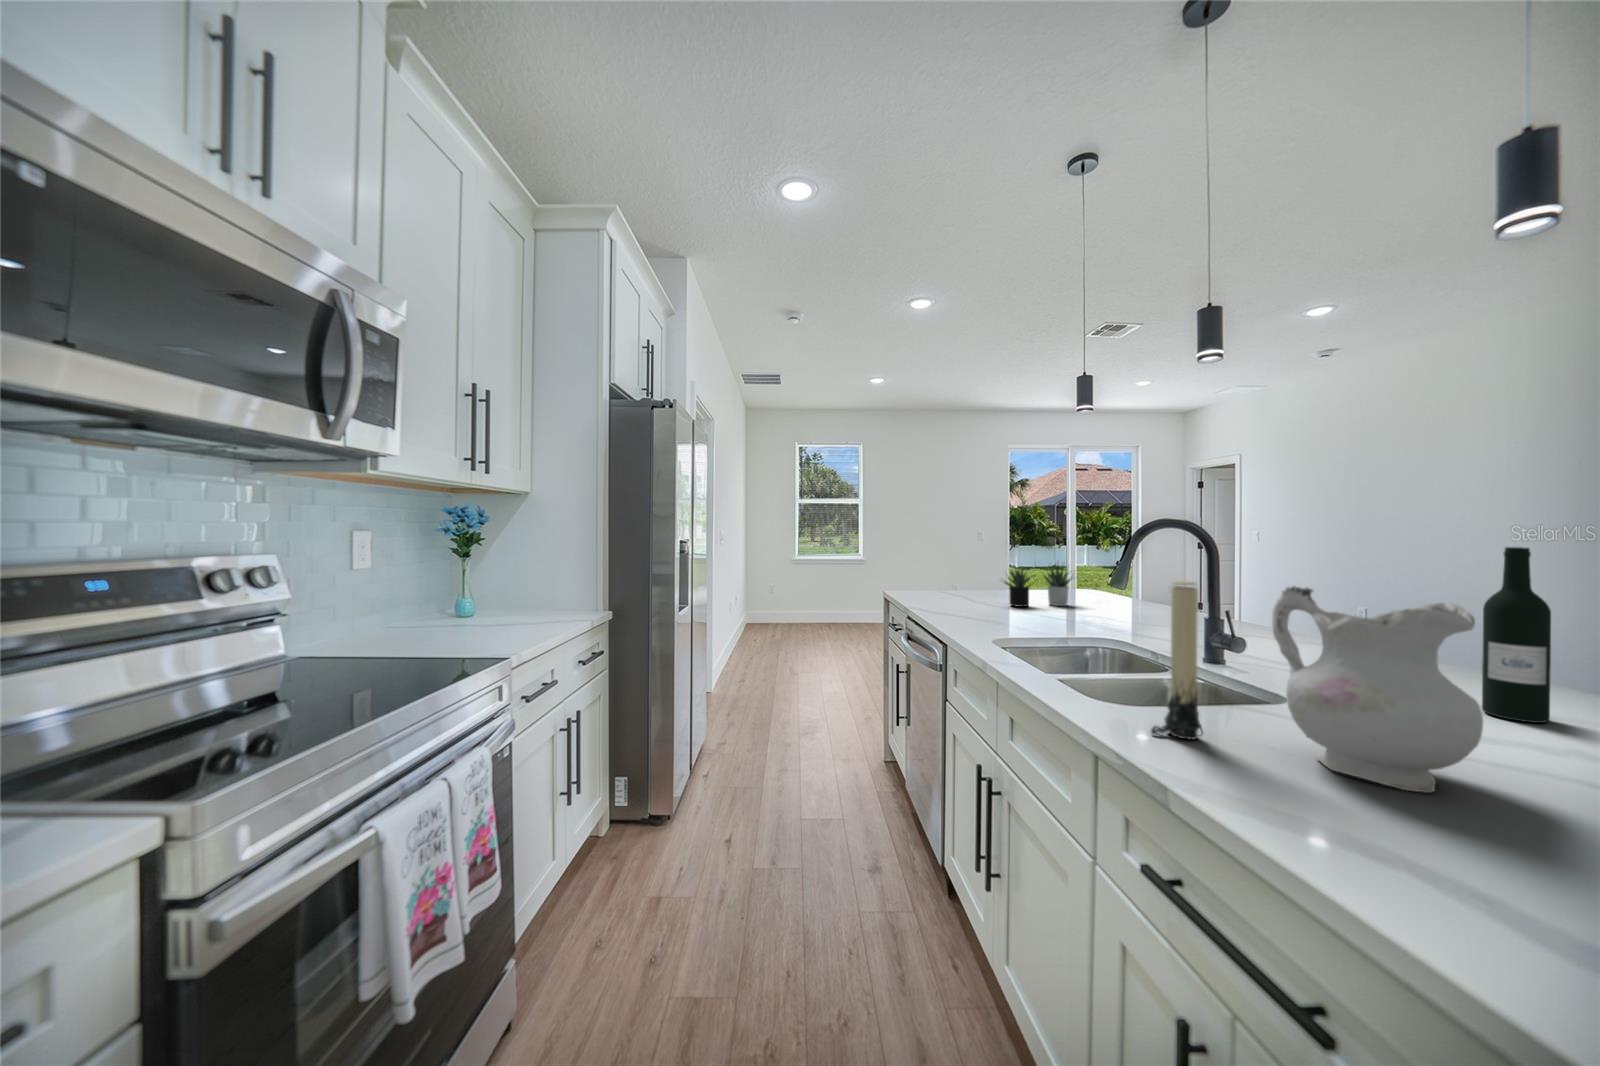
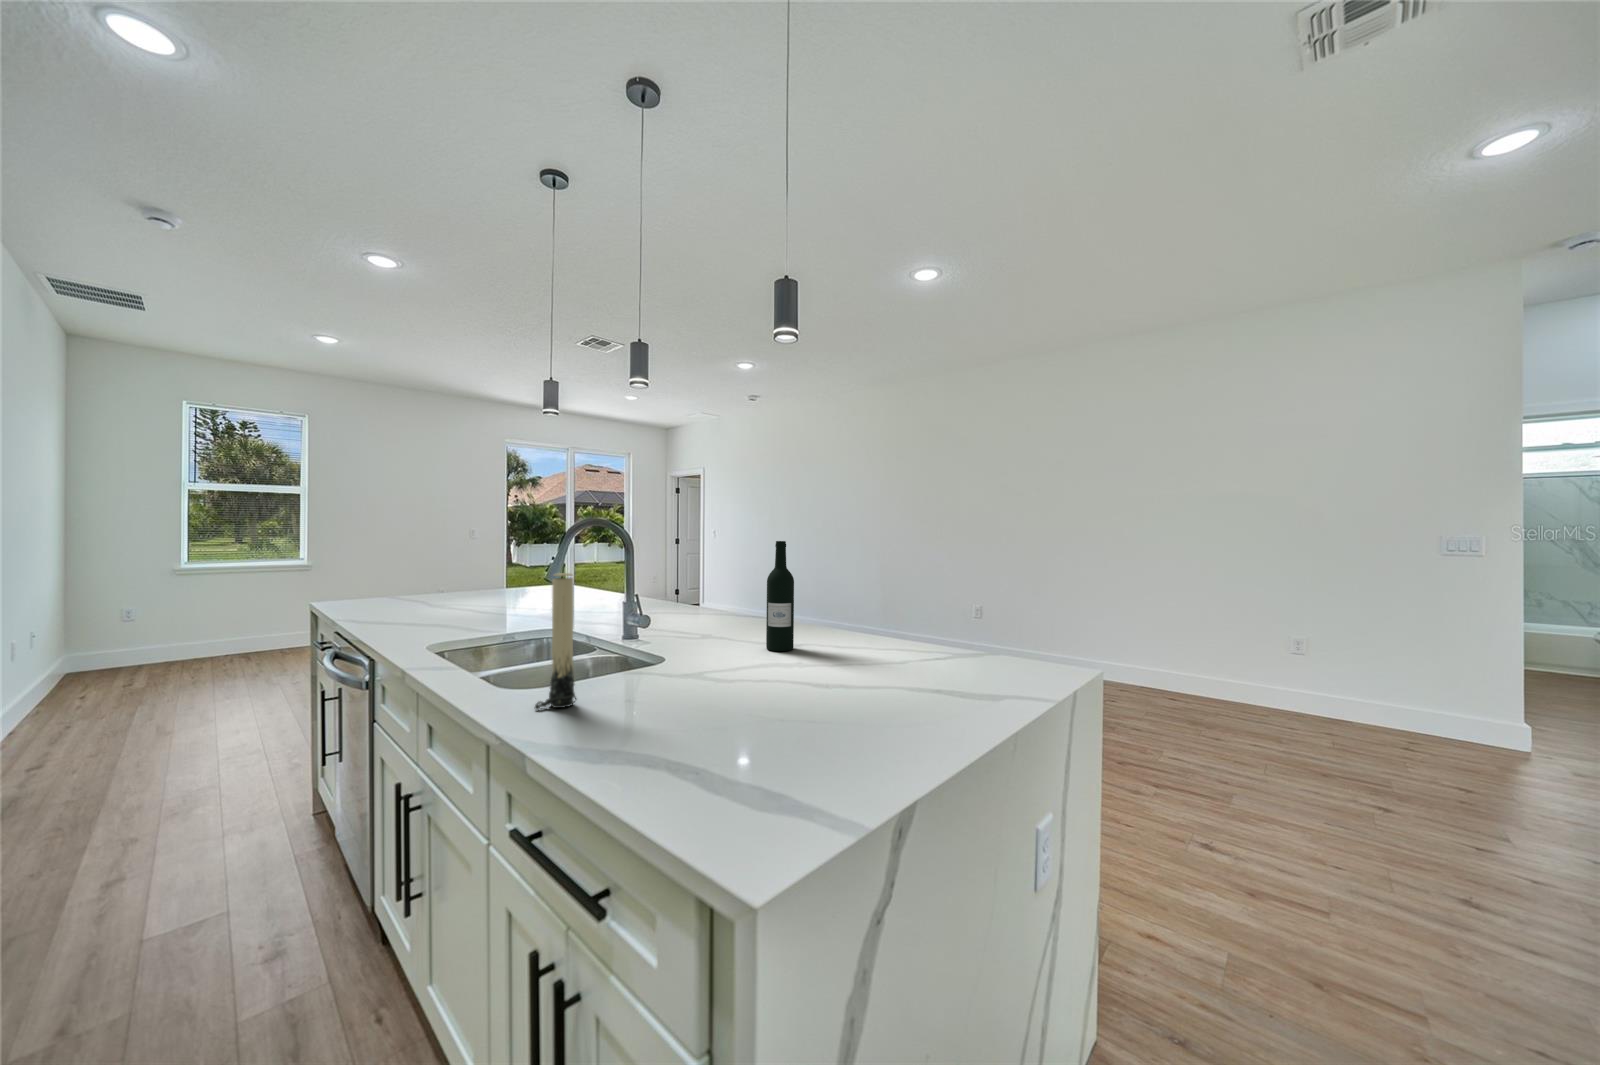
succulent plant: present [1005,566,1072,607] -> none [459,558,545,607]
ceramic pitcher: present [1272,586,1483,793] -> none [628,572,731,711]

